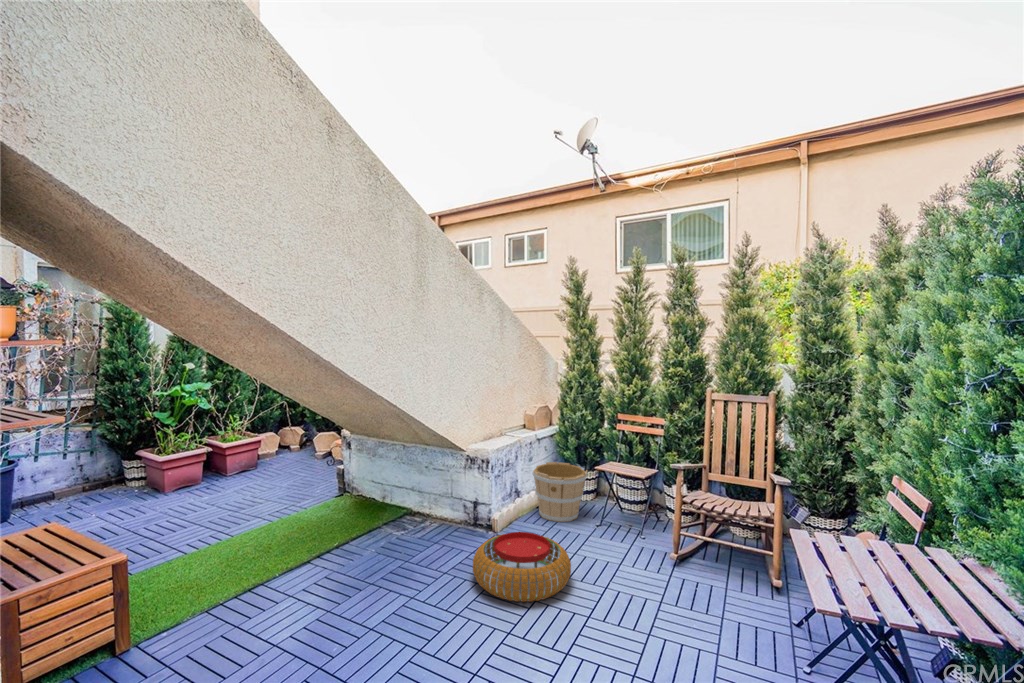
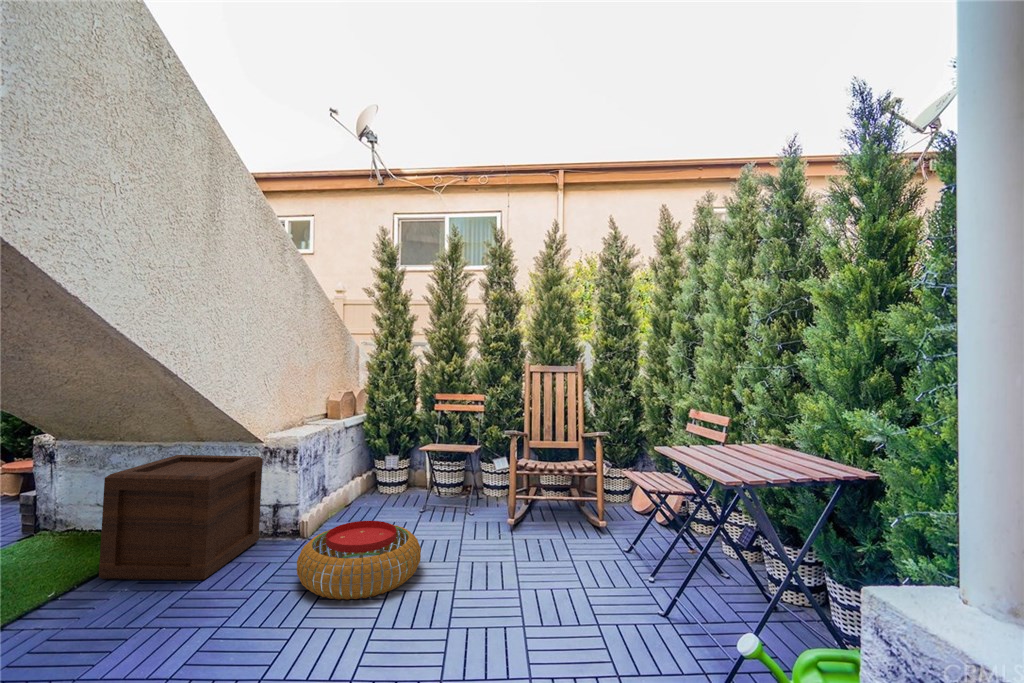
wooden crate: none [365,454,465,554] -> present [99,455,262,580]
wooden bucket: present [533,462,587,522] -> none [344,451,408,516]

